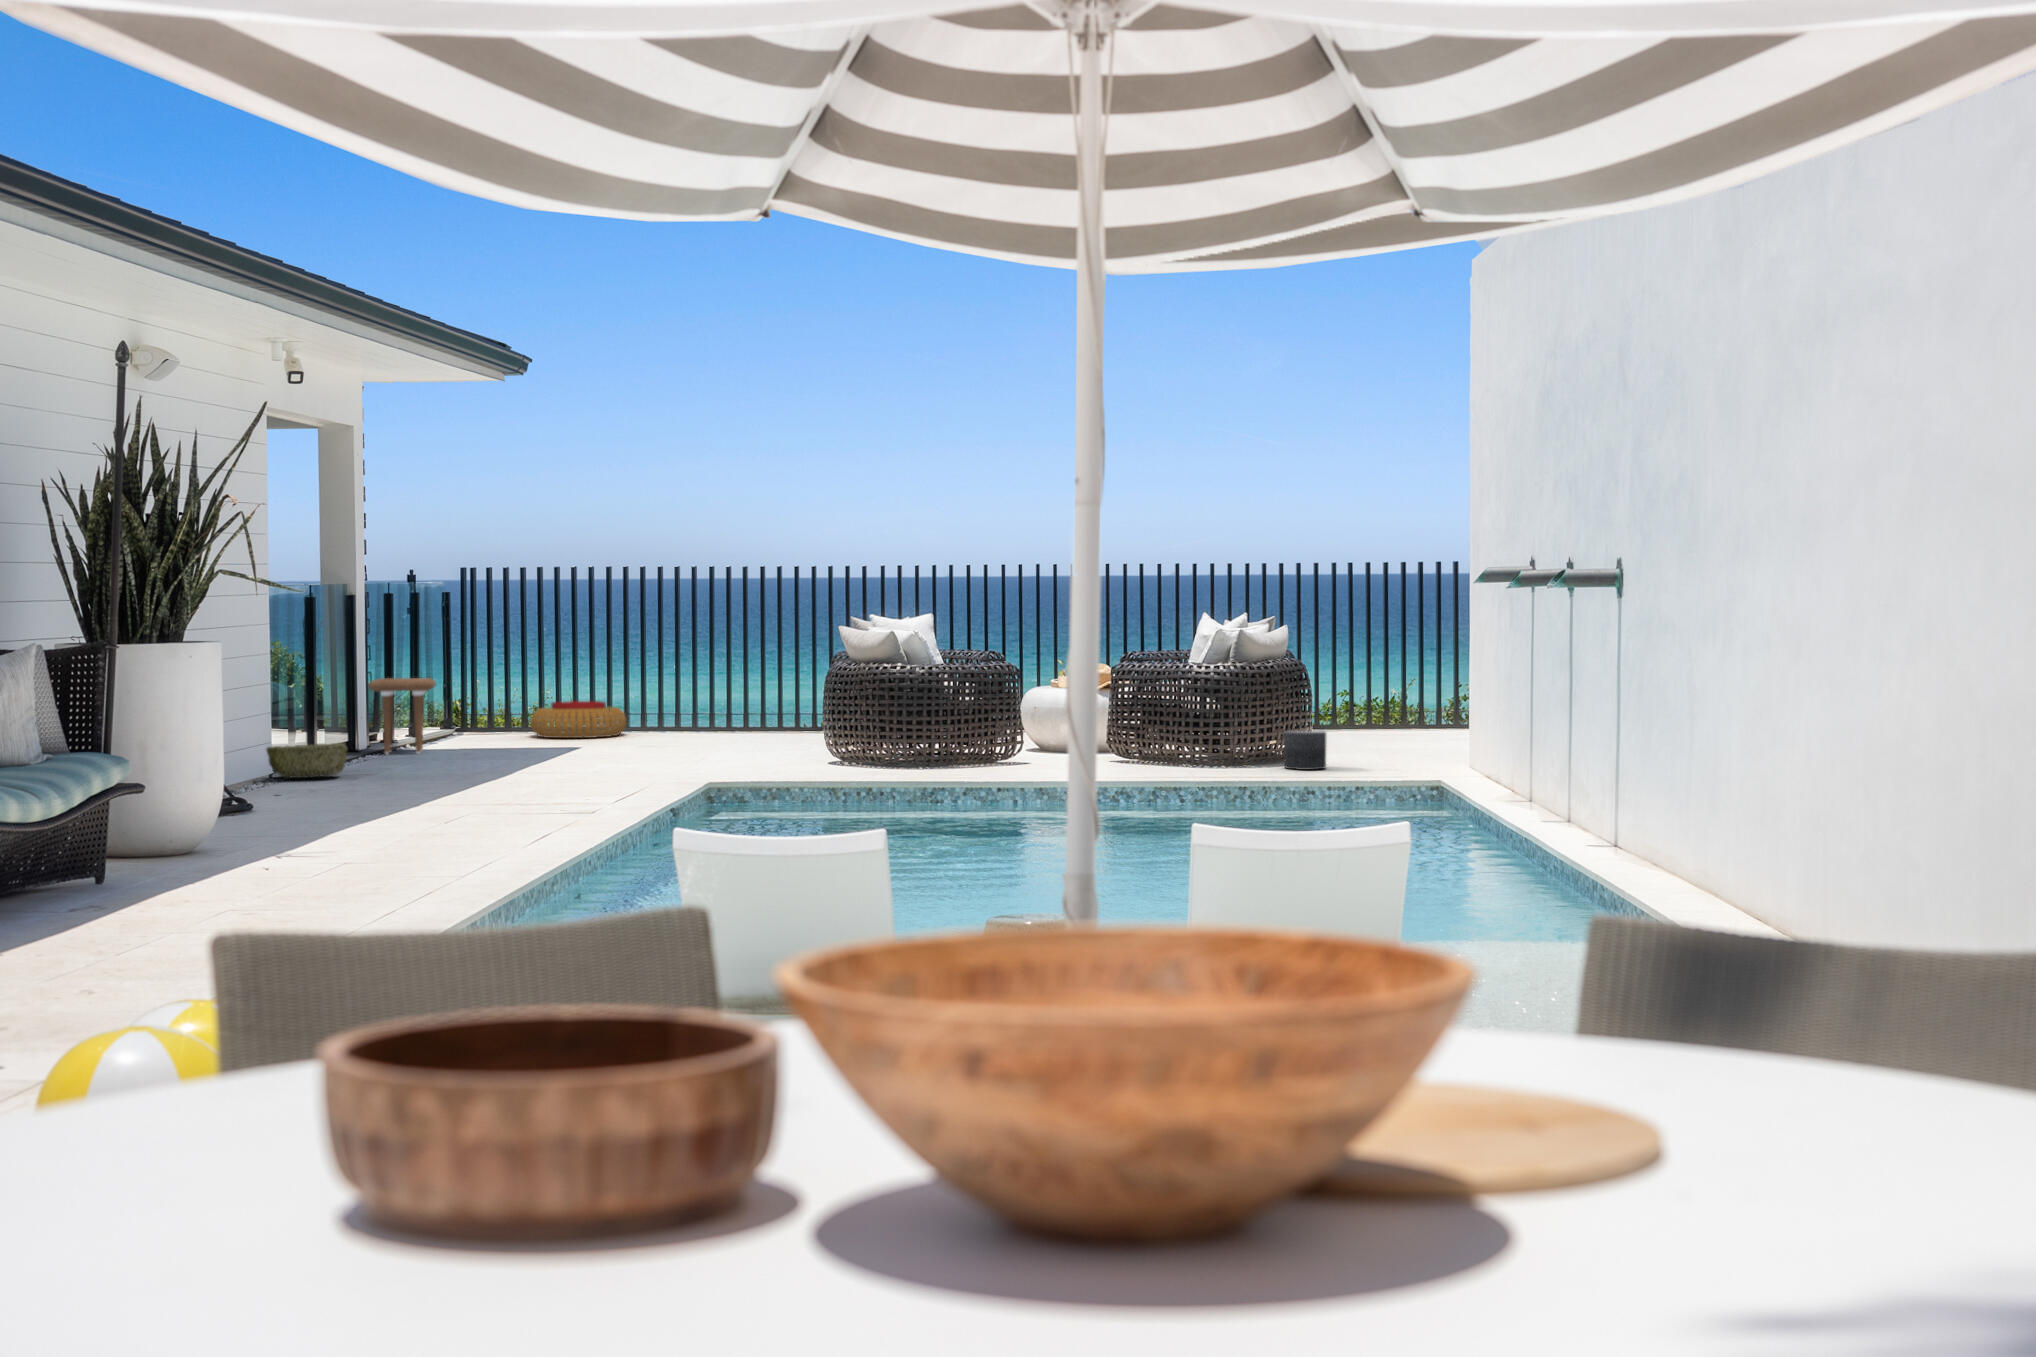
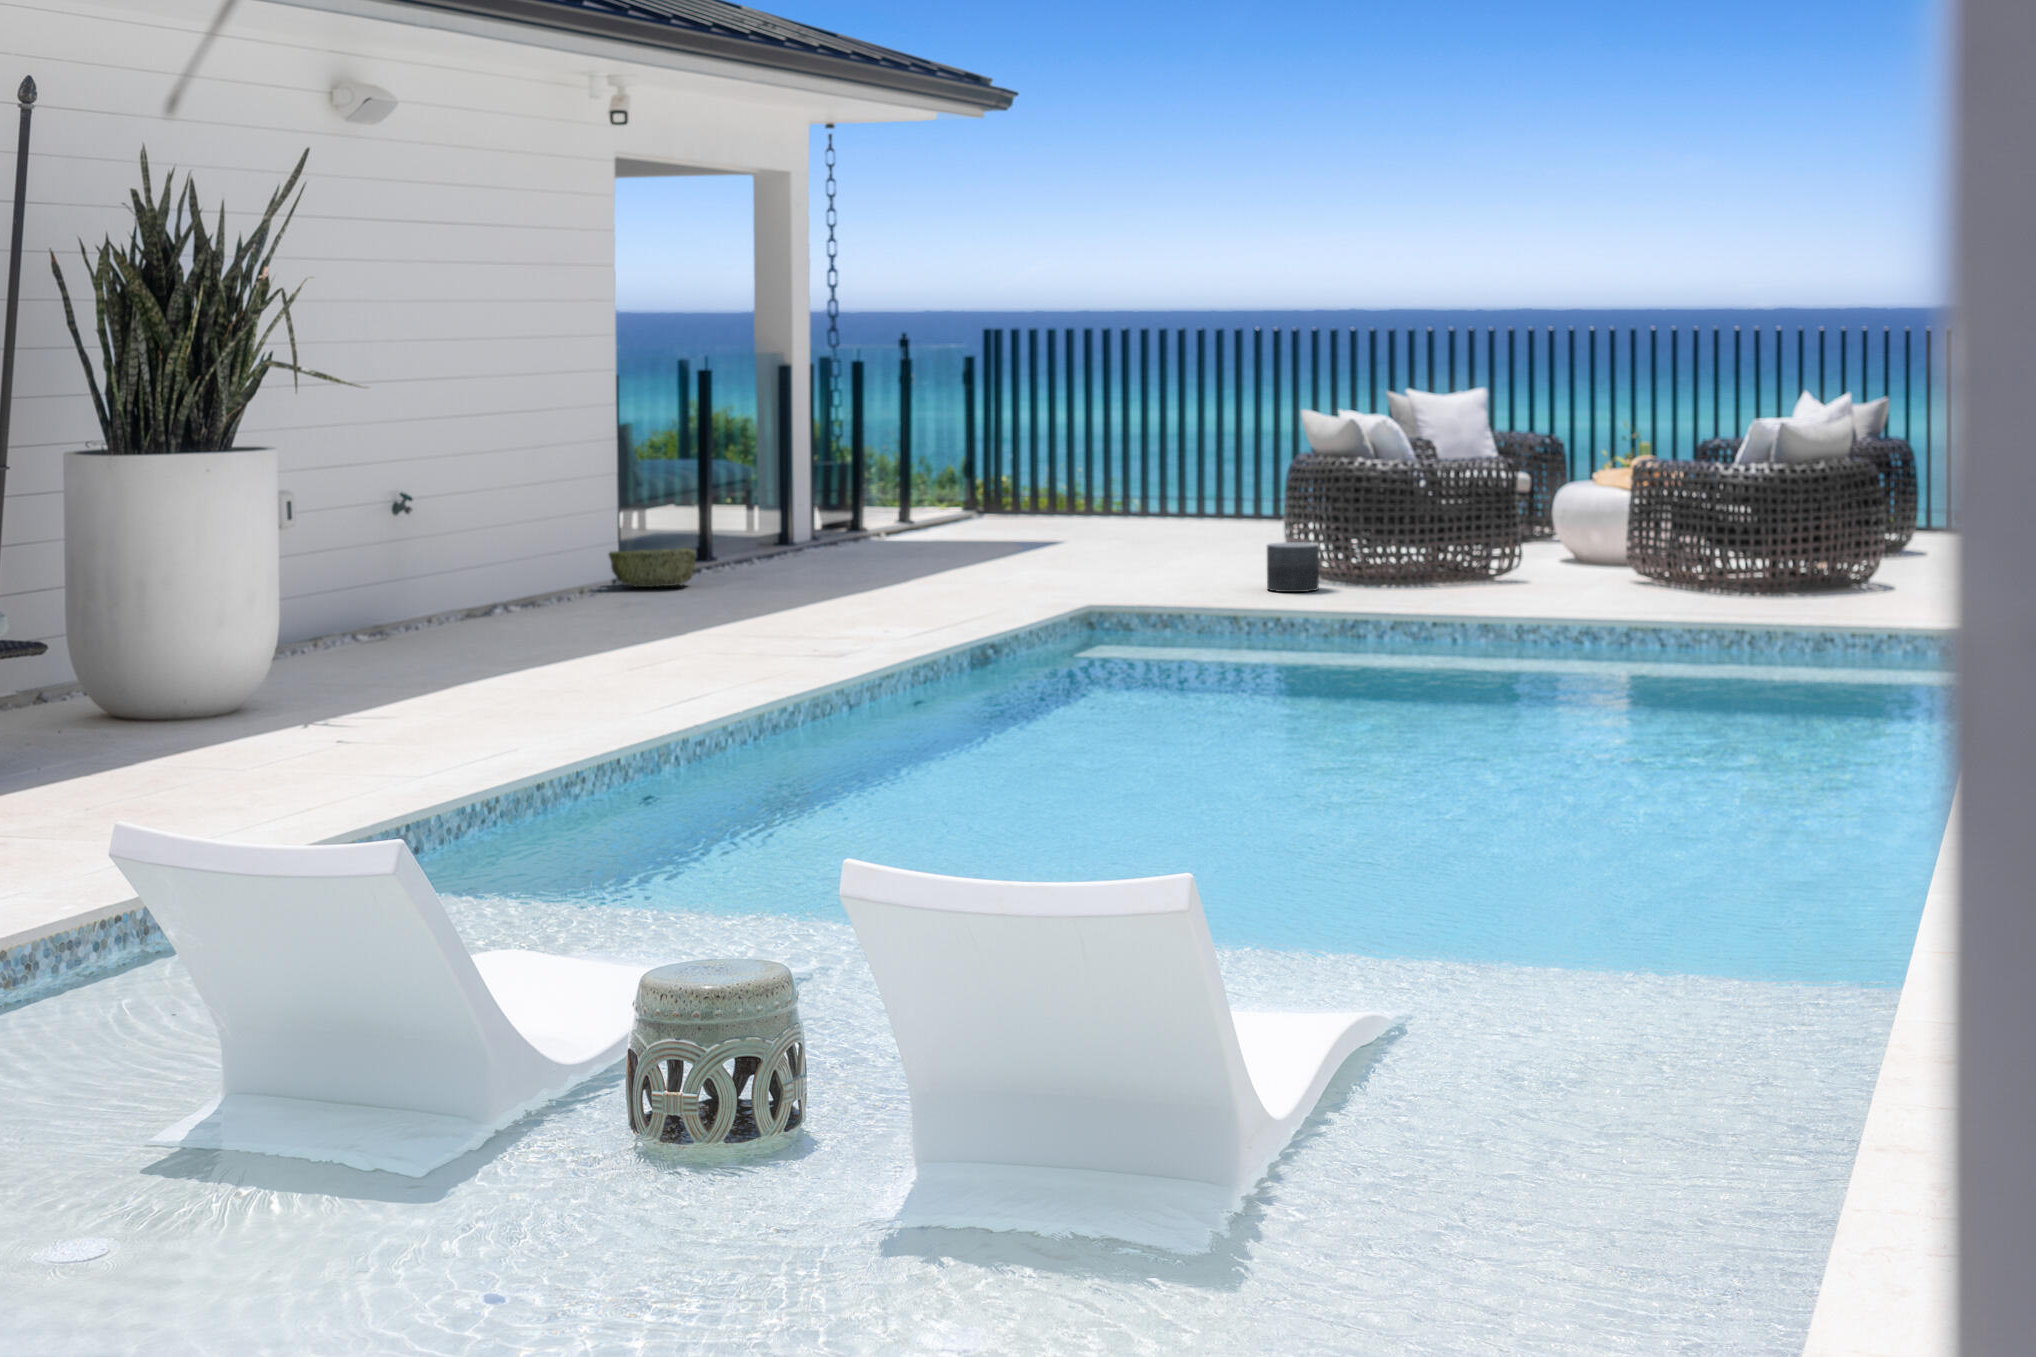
side table: present [368,678,436,754] -> none [728,460,808,553]
pouf: present [531,701,626,738] -> none [928,482,1046,531]
planter: present [1284,731,1326,770] -> present [1267,542,1319,592]

